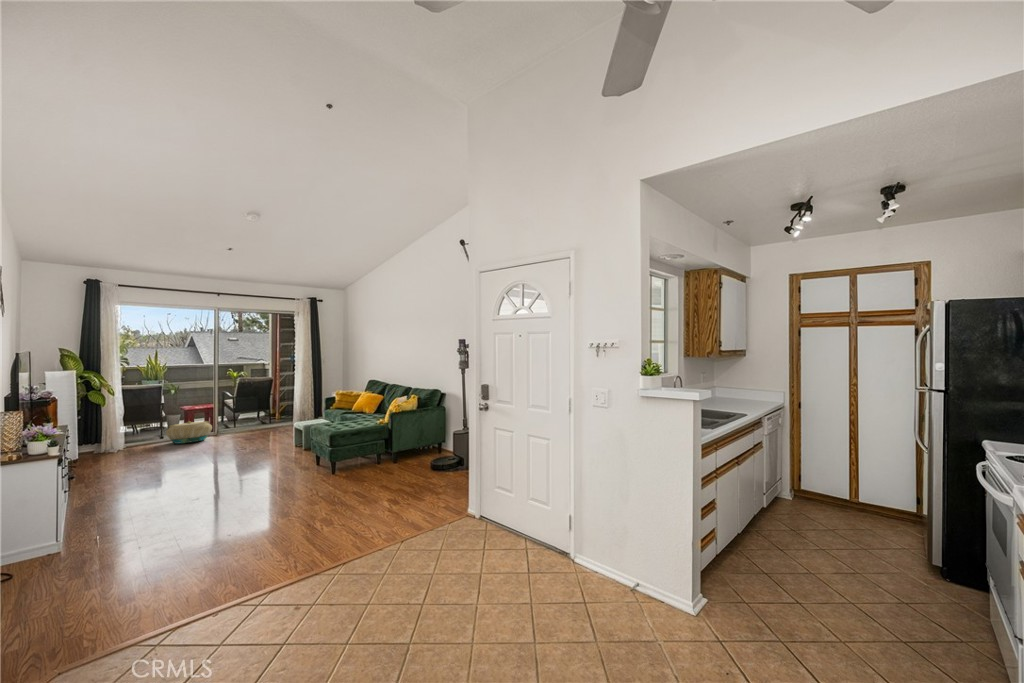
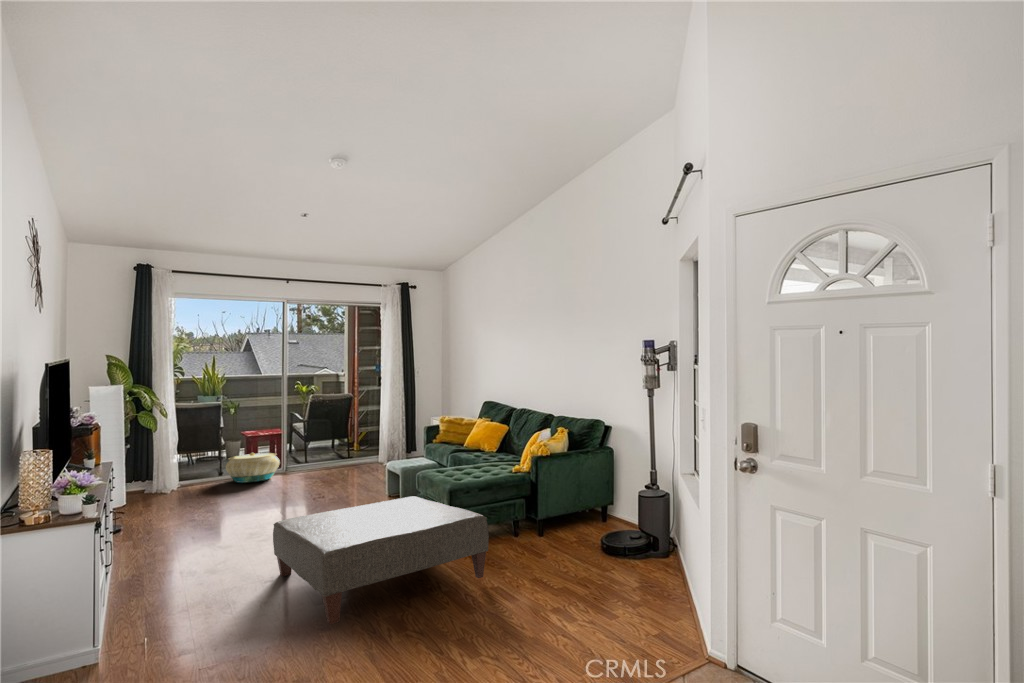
ottoman: none [199,442,351,516] -> present [273,496,489,624]

